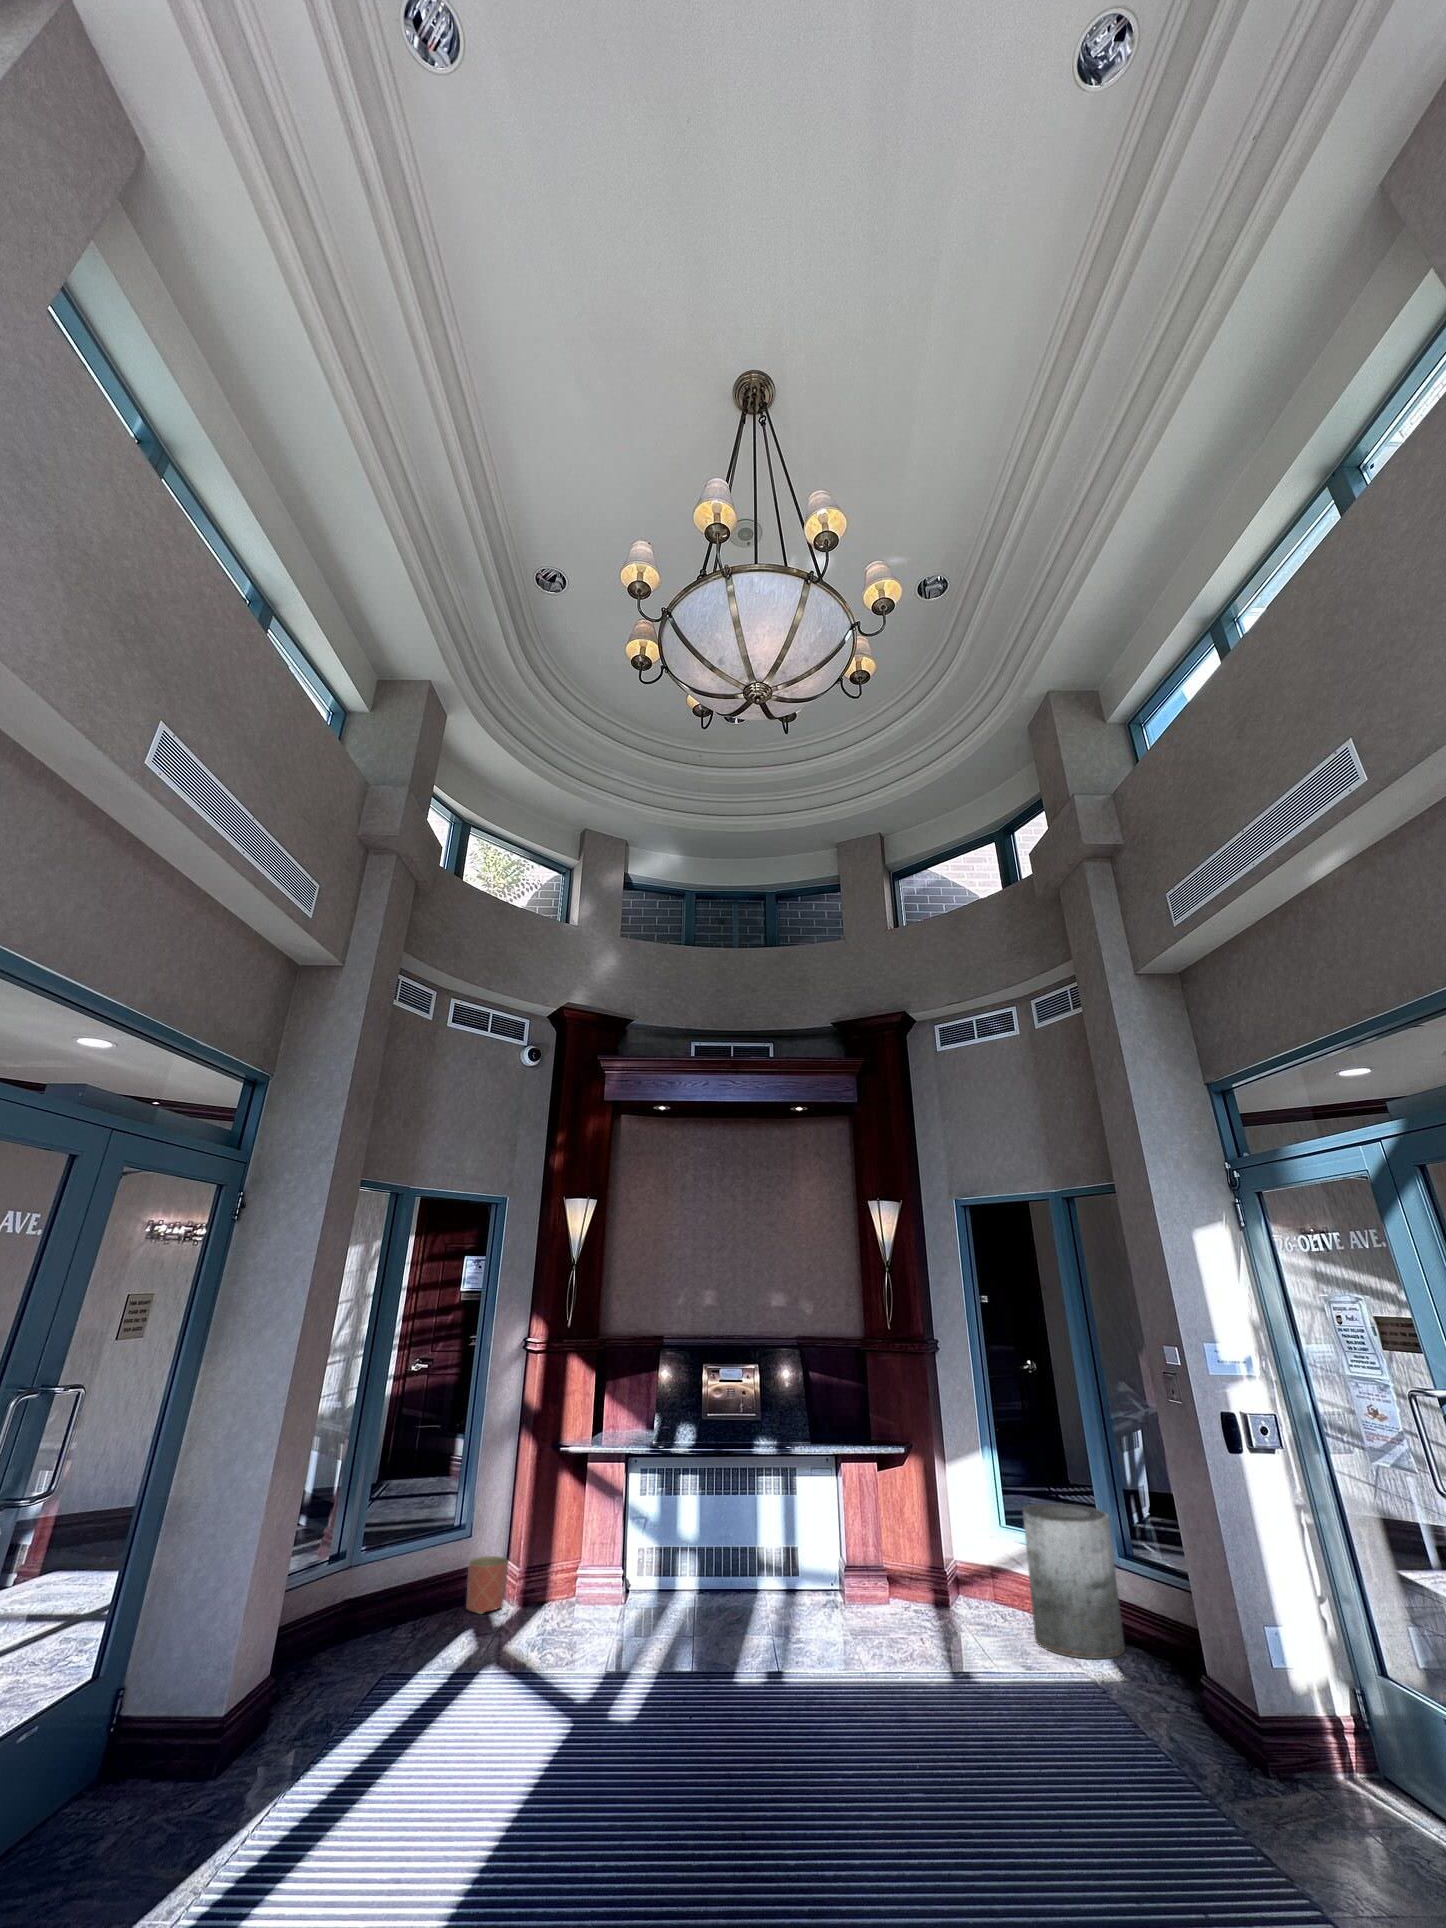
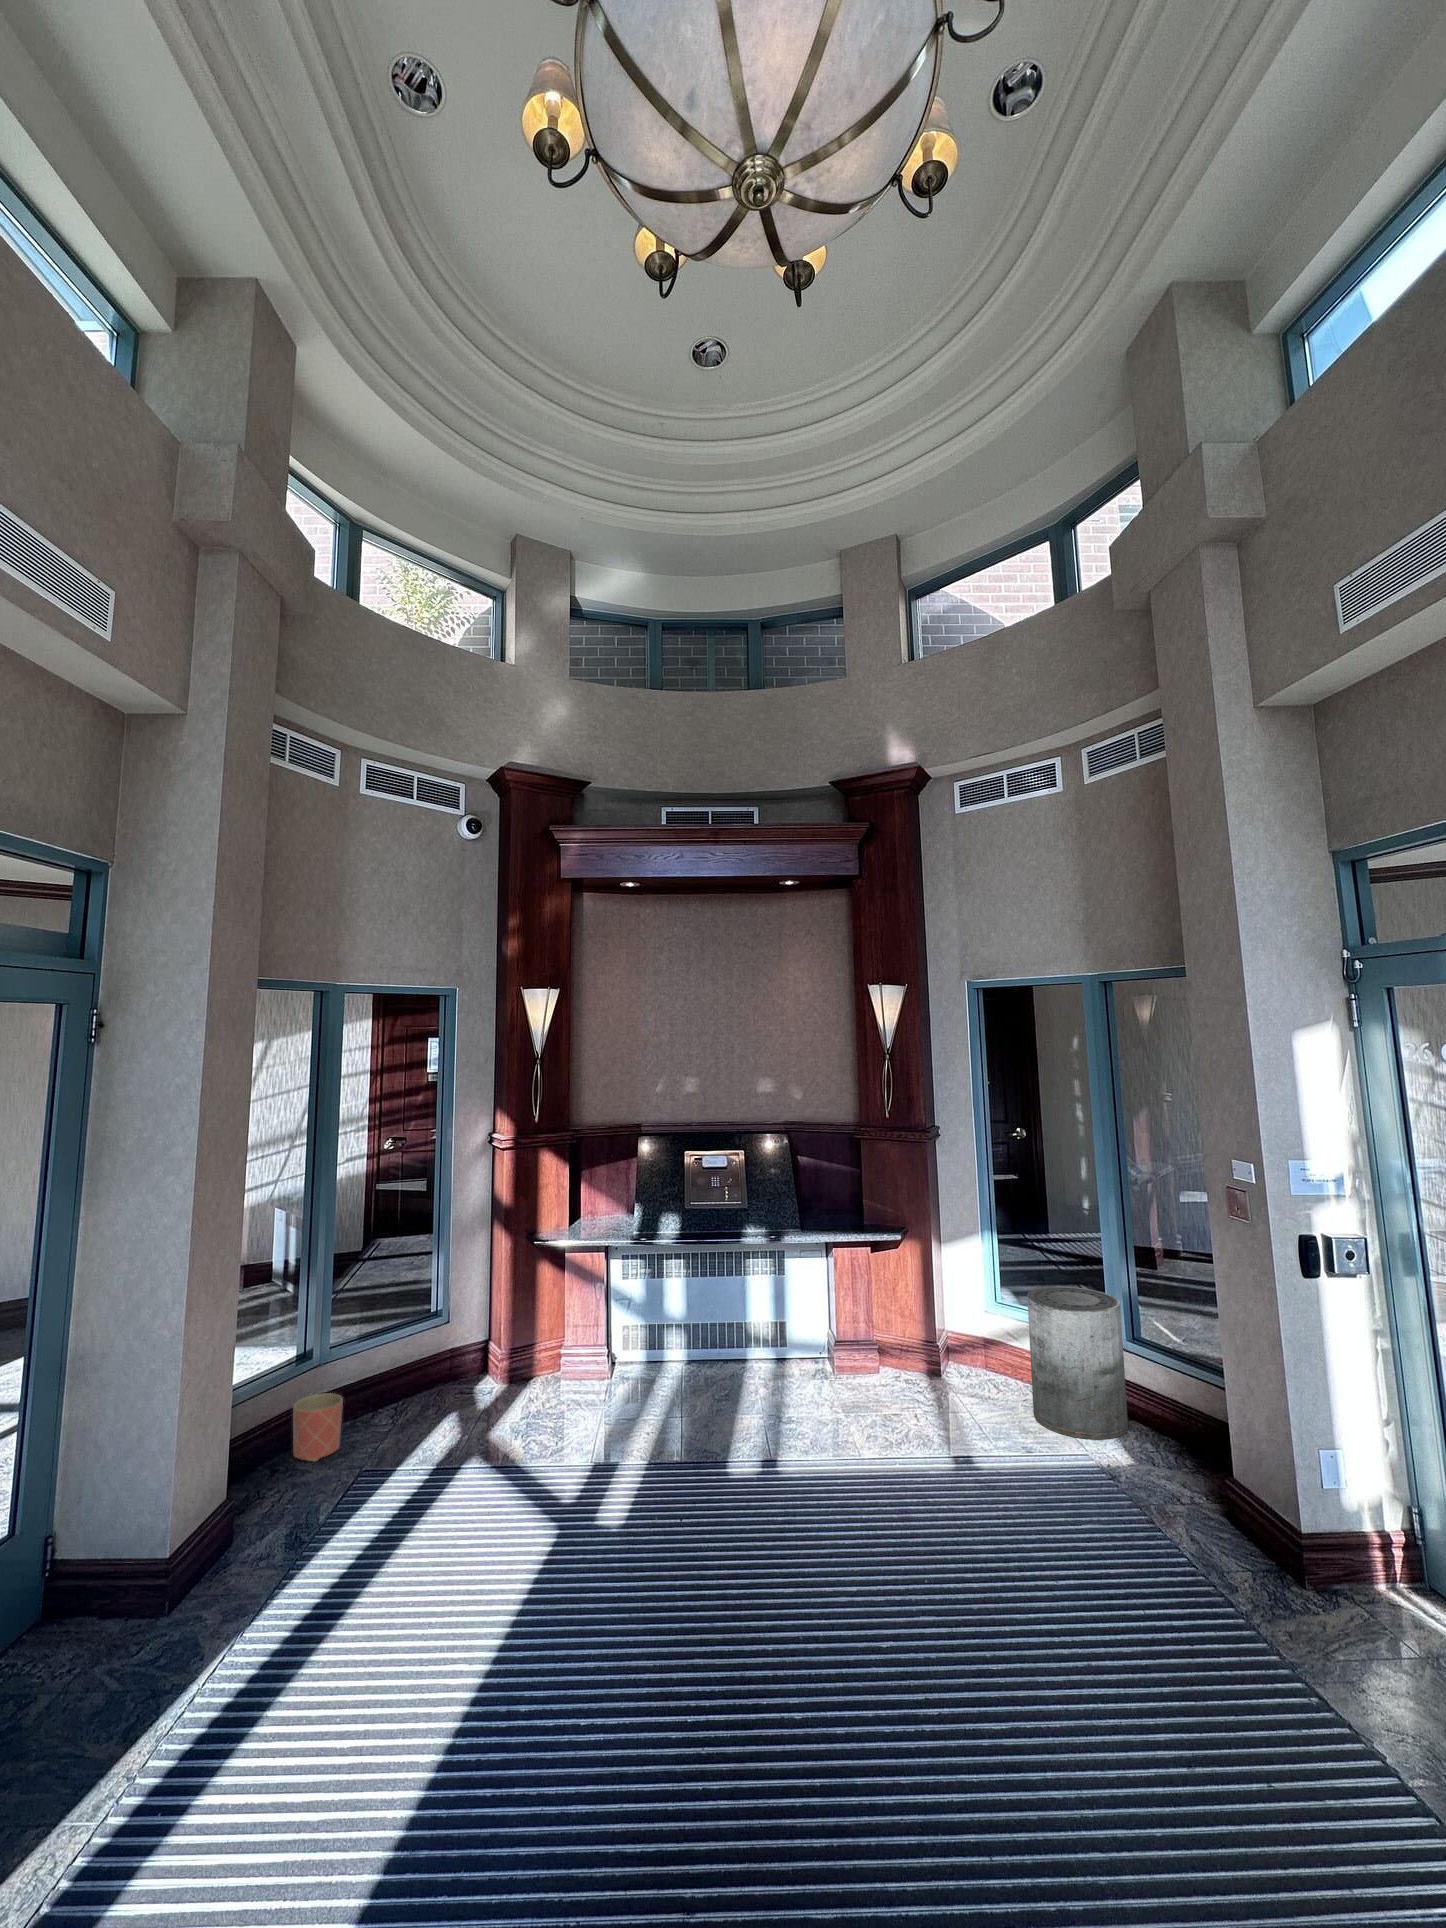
planter: present [466,1556,508,1614] -> present [293,1393,343,1461]

